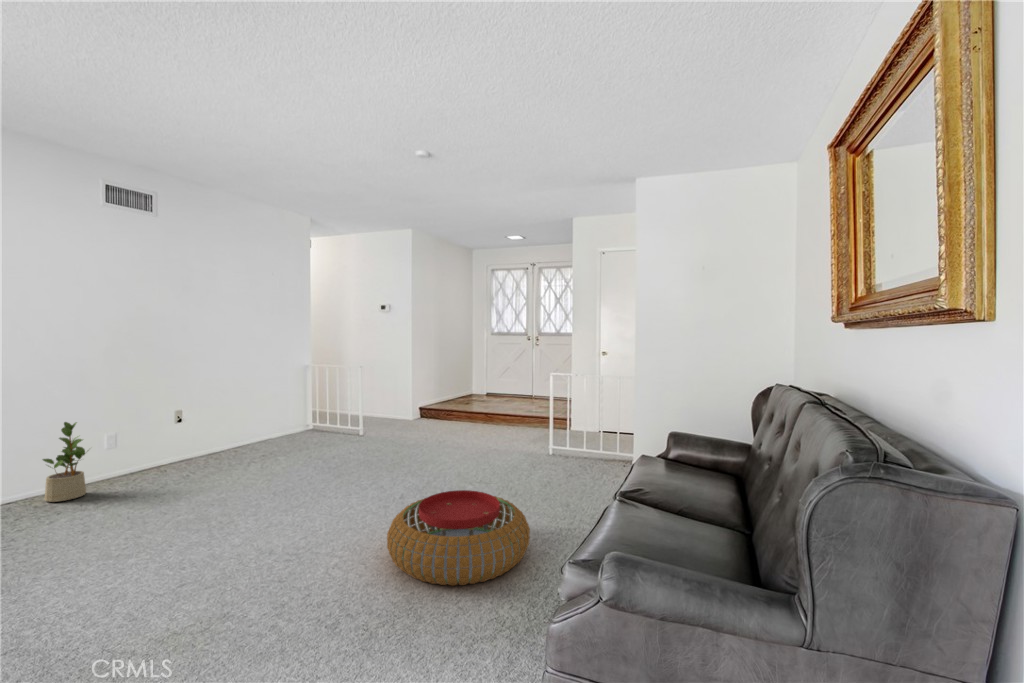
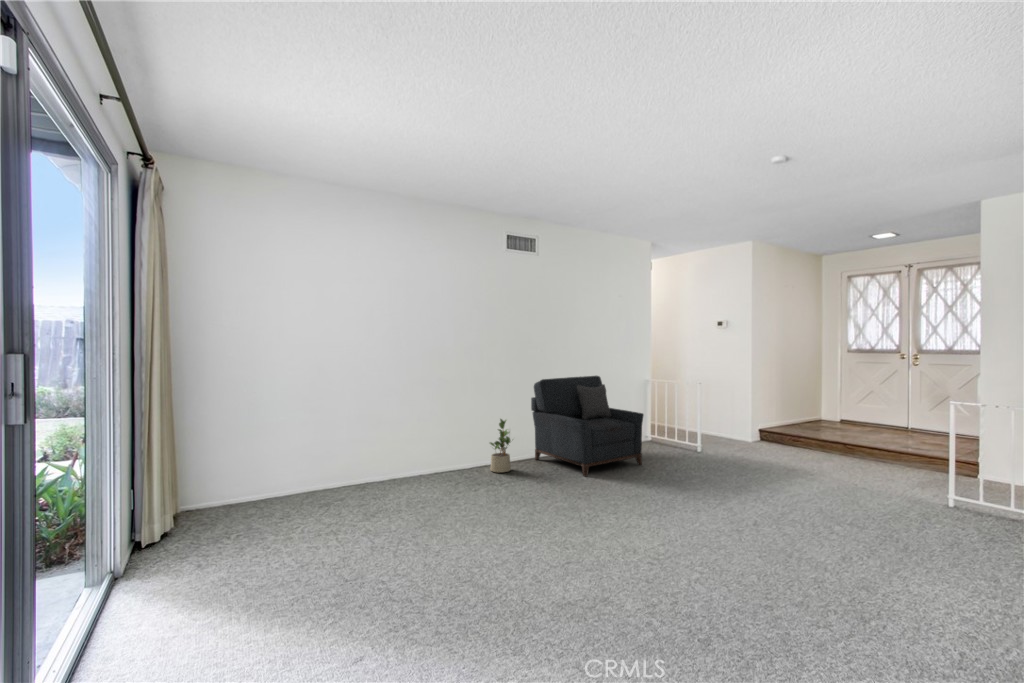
armchair: none [130,358,294,485] -> present [531,376,644,477]
pouf: present [387,490,530,586] -> none [744,516,899,606]

